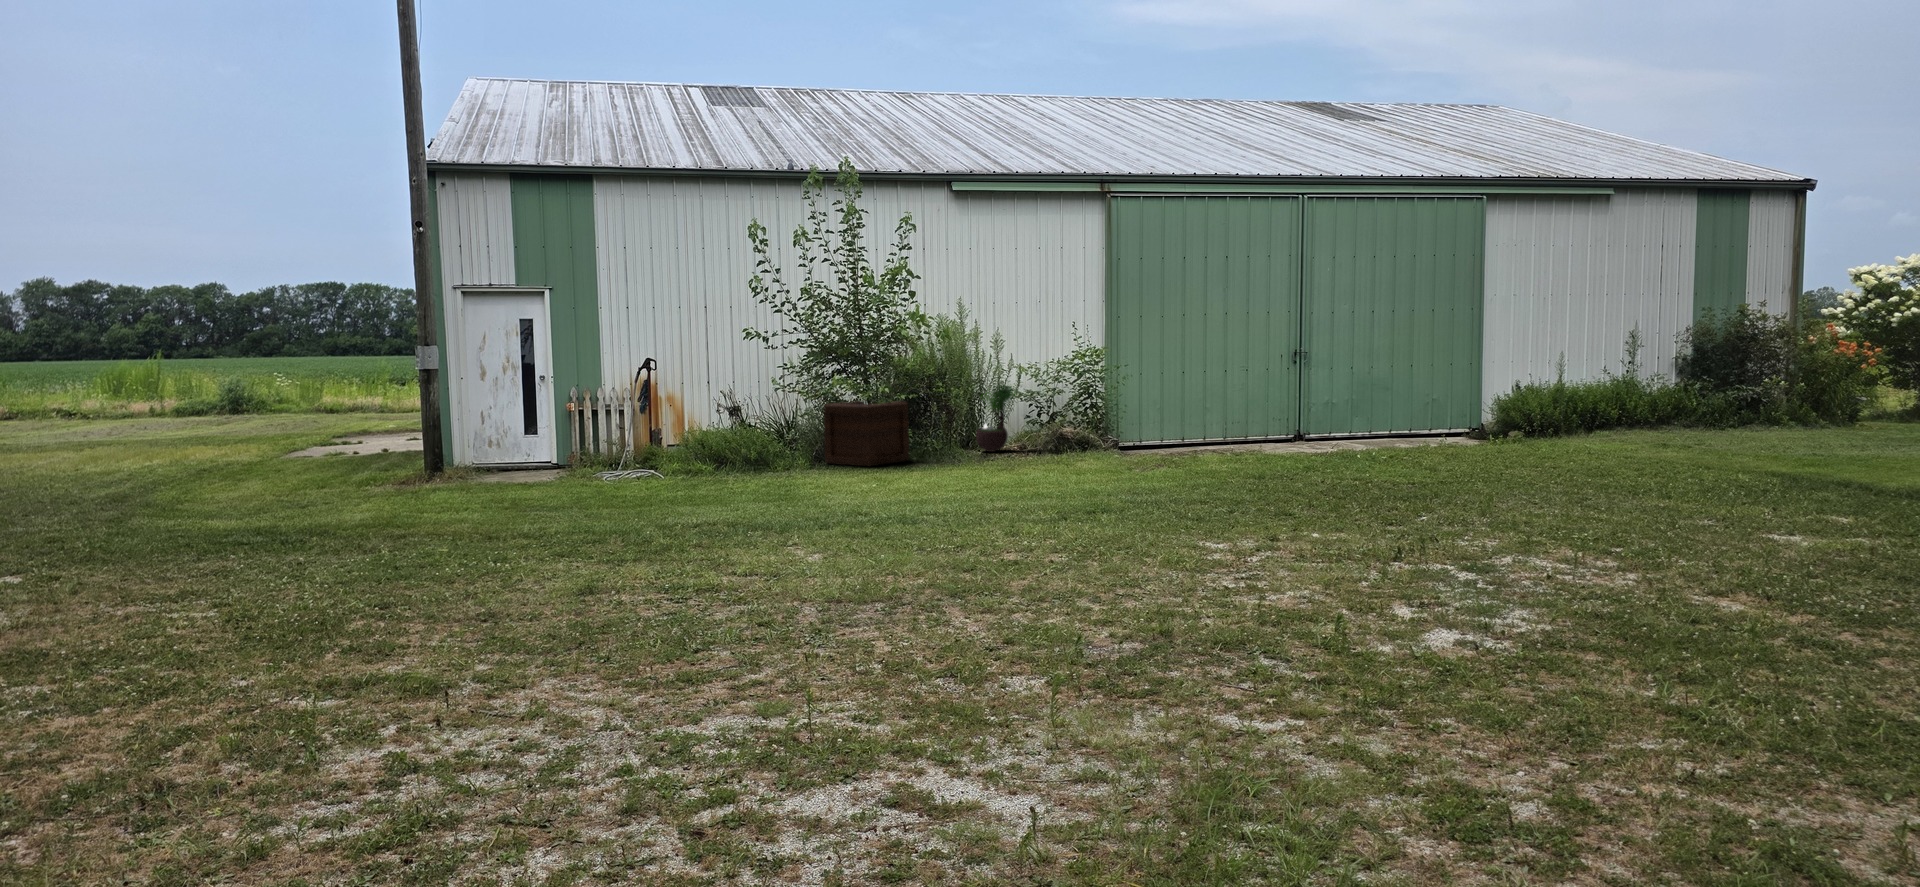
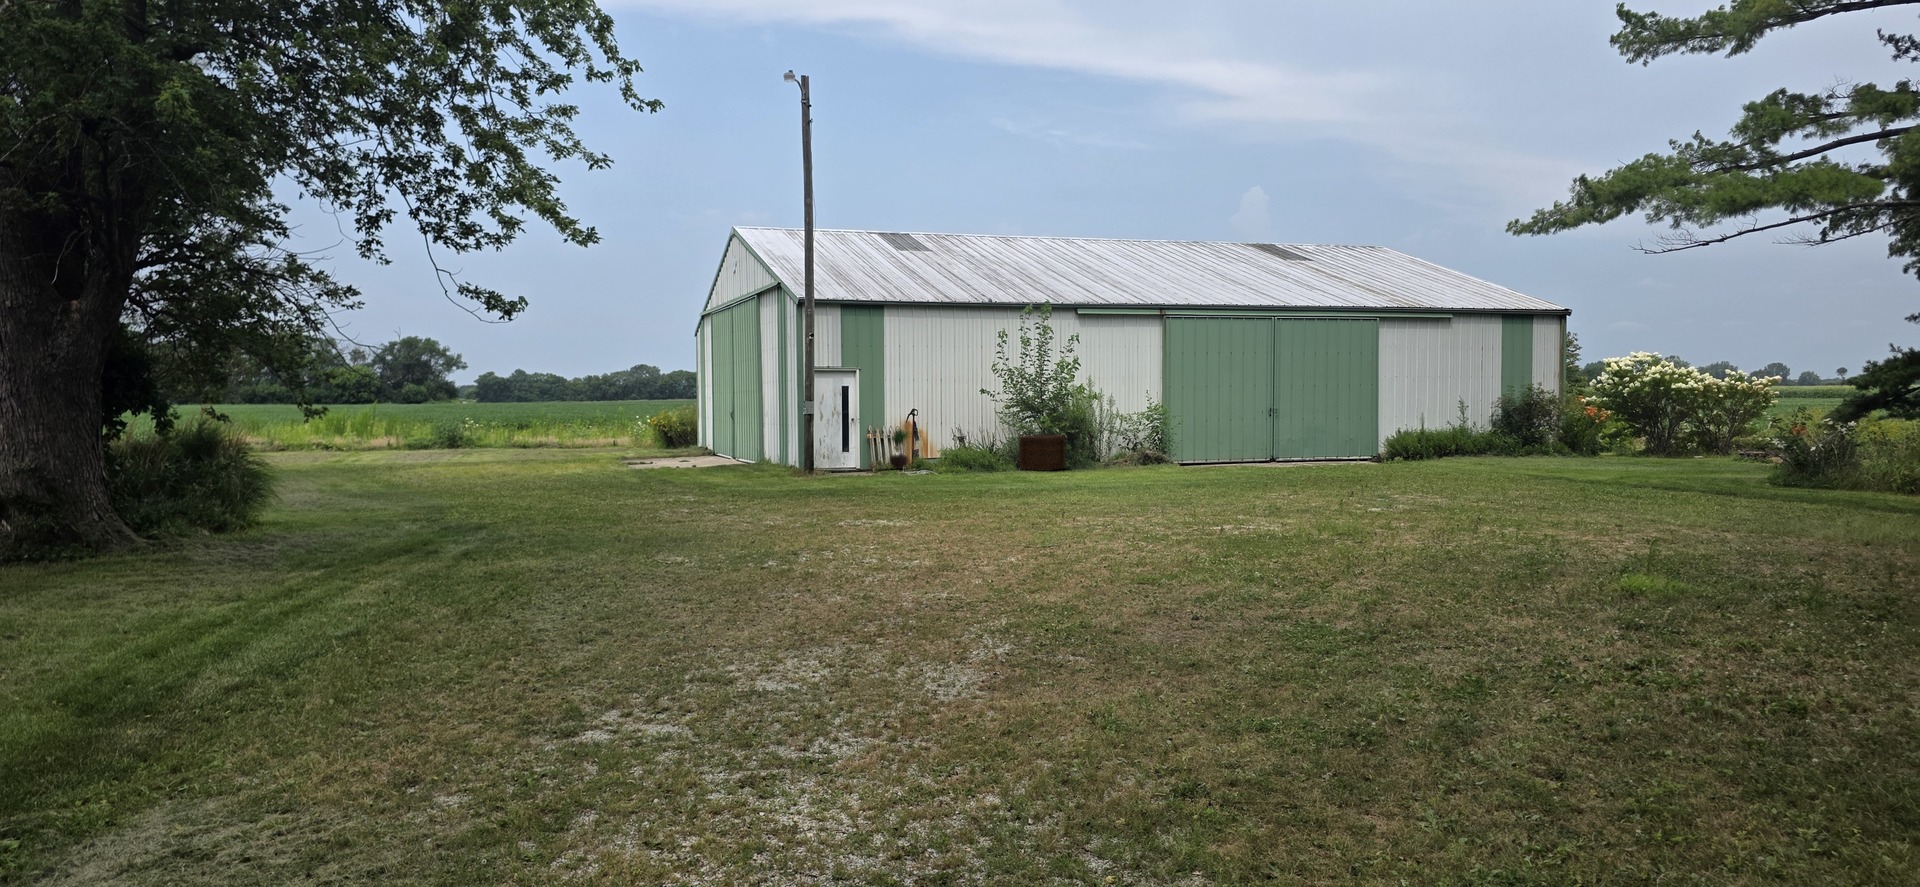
potted tree: present [976,385,1015,452] -> present [889,429,910,469]

